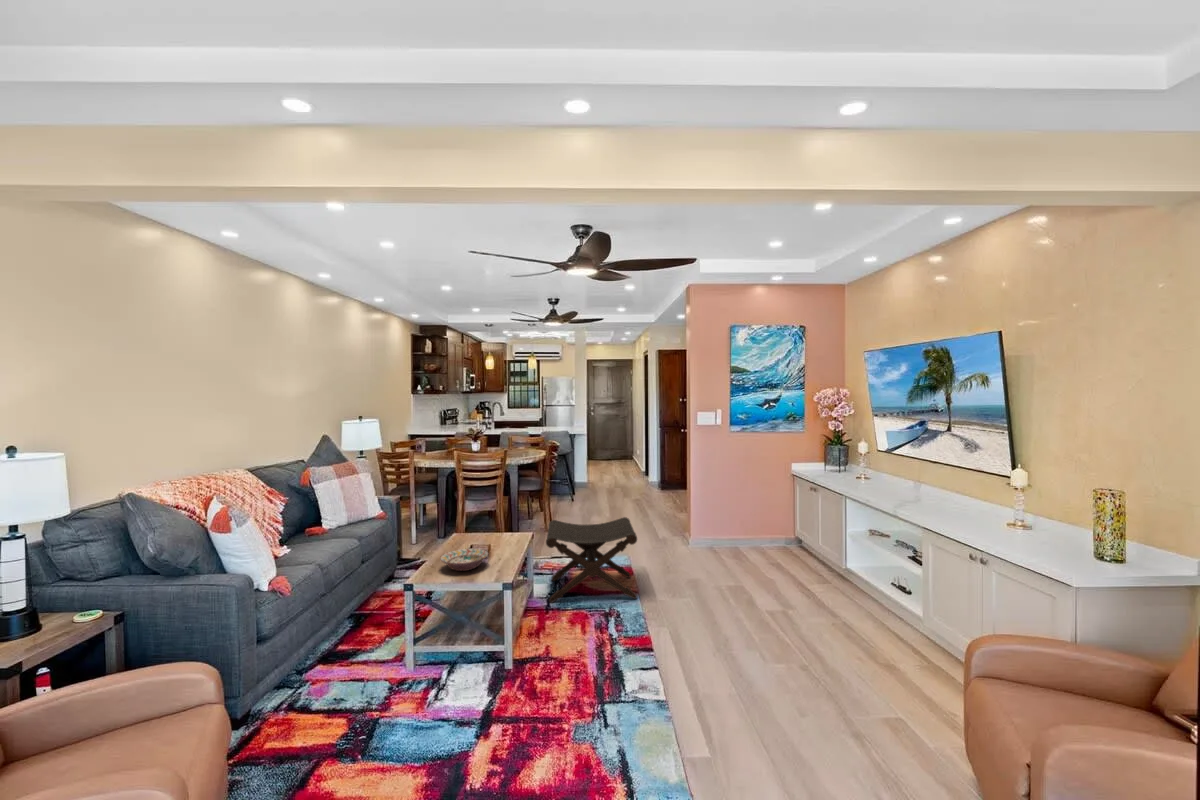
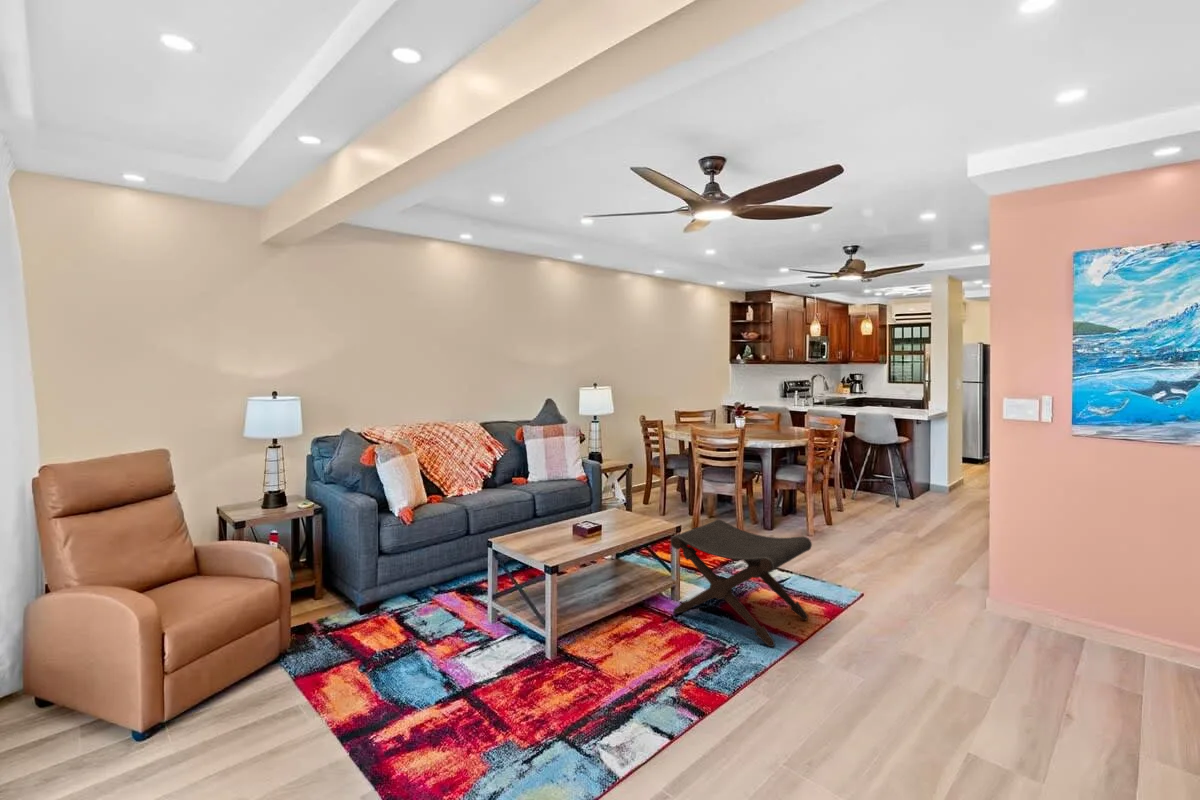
decorative bowl: present [440,549,488,571] -> none [524,523,573,545]

